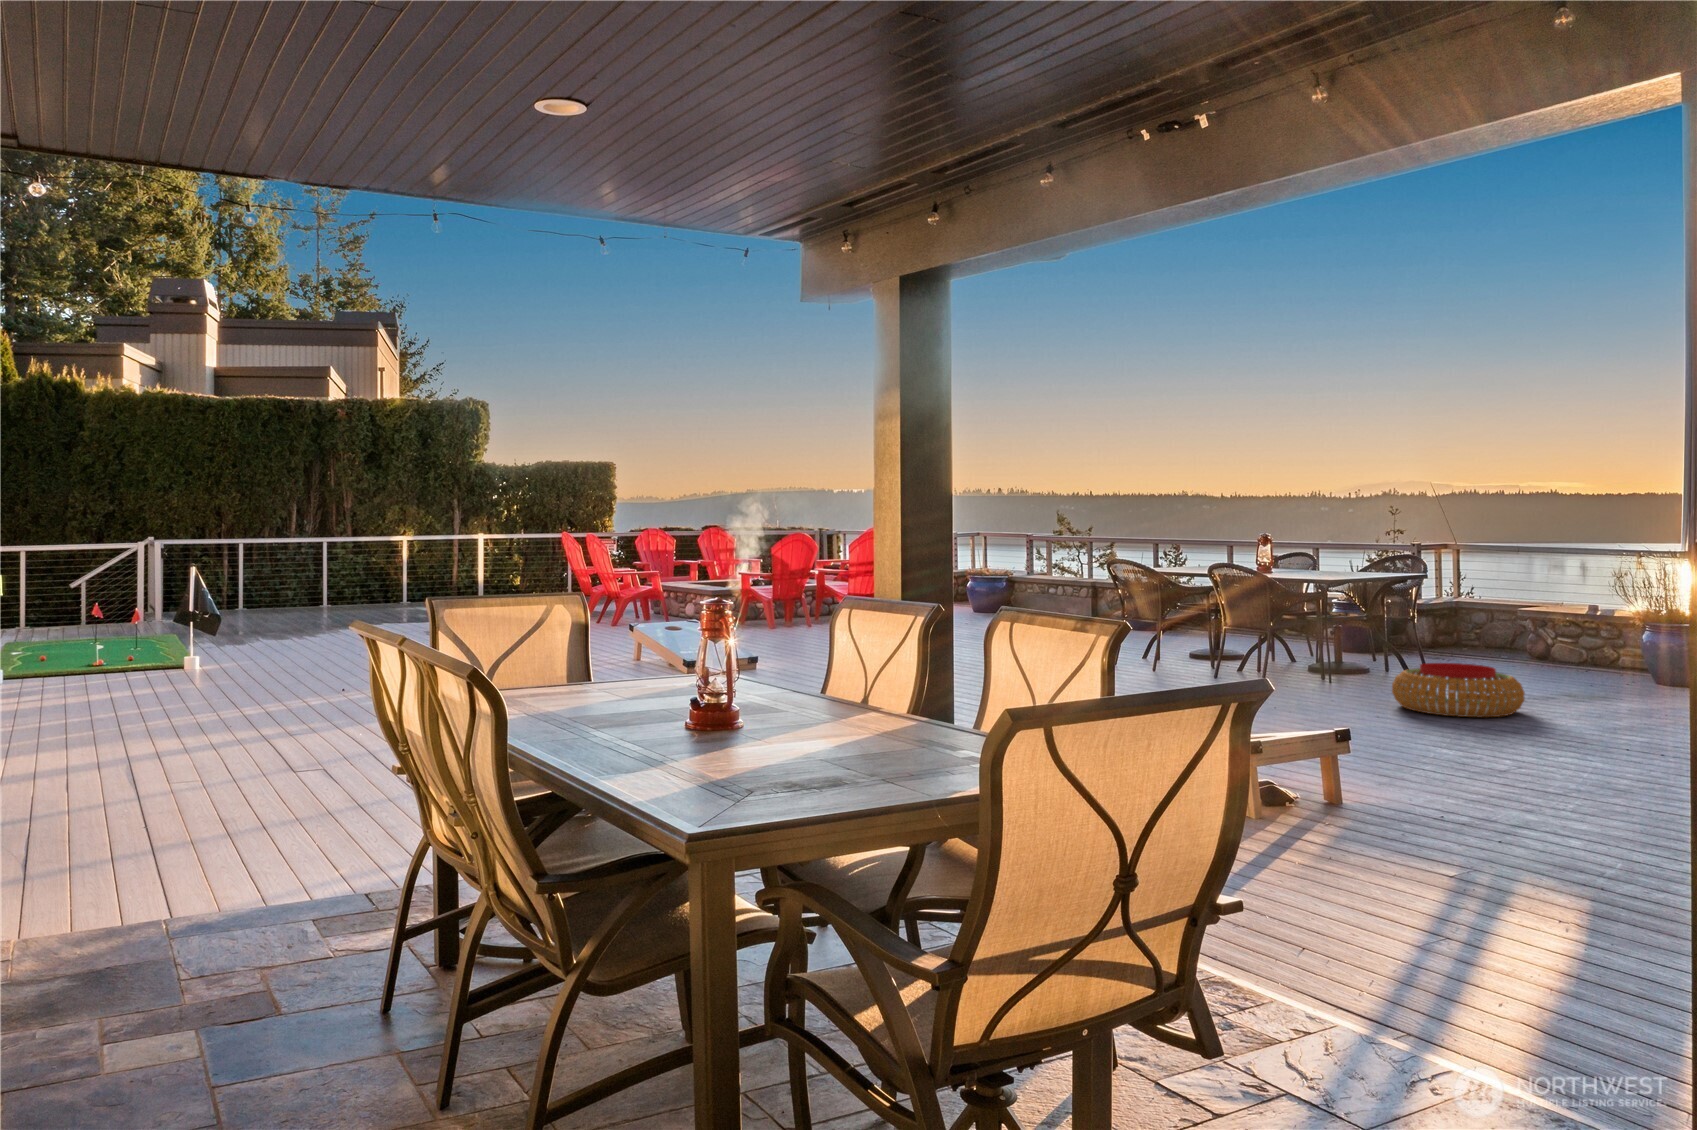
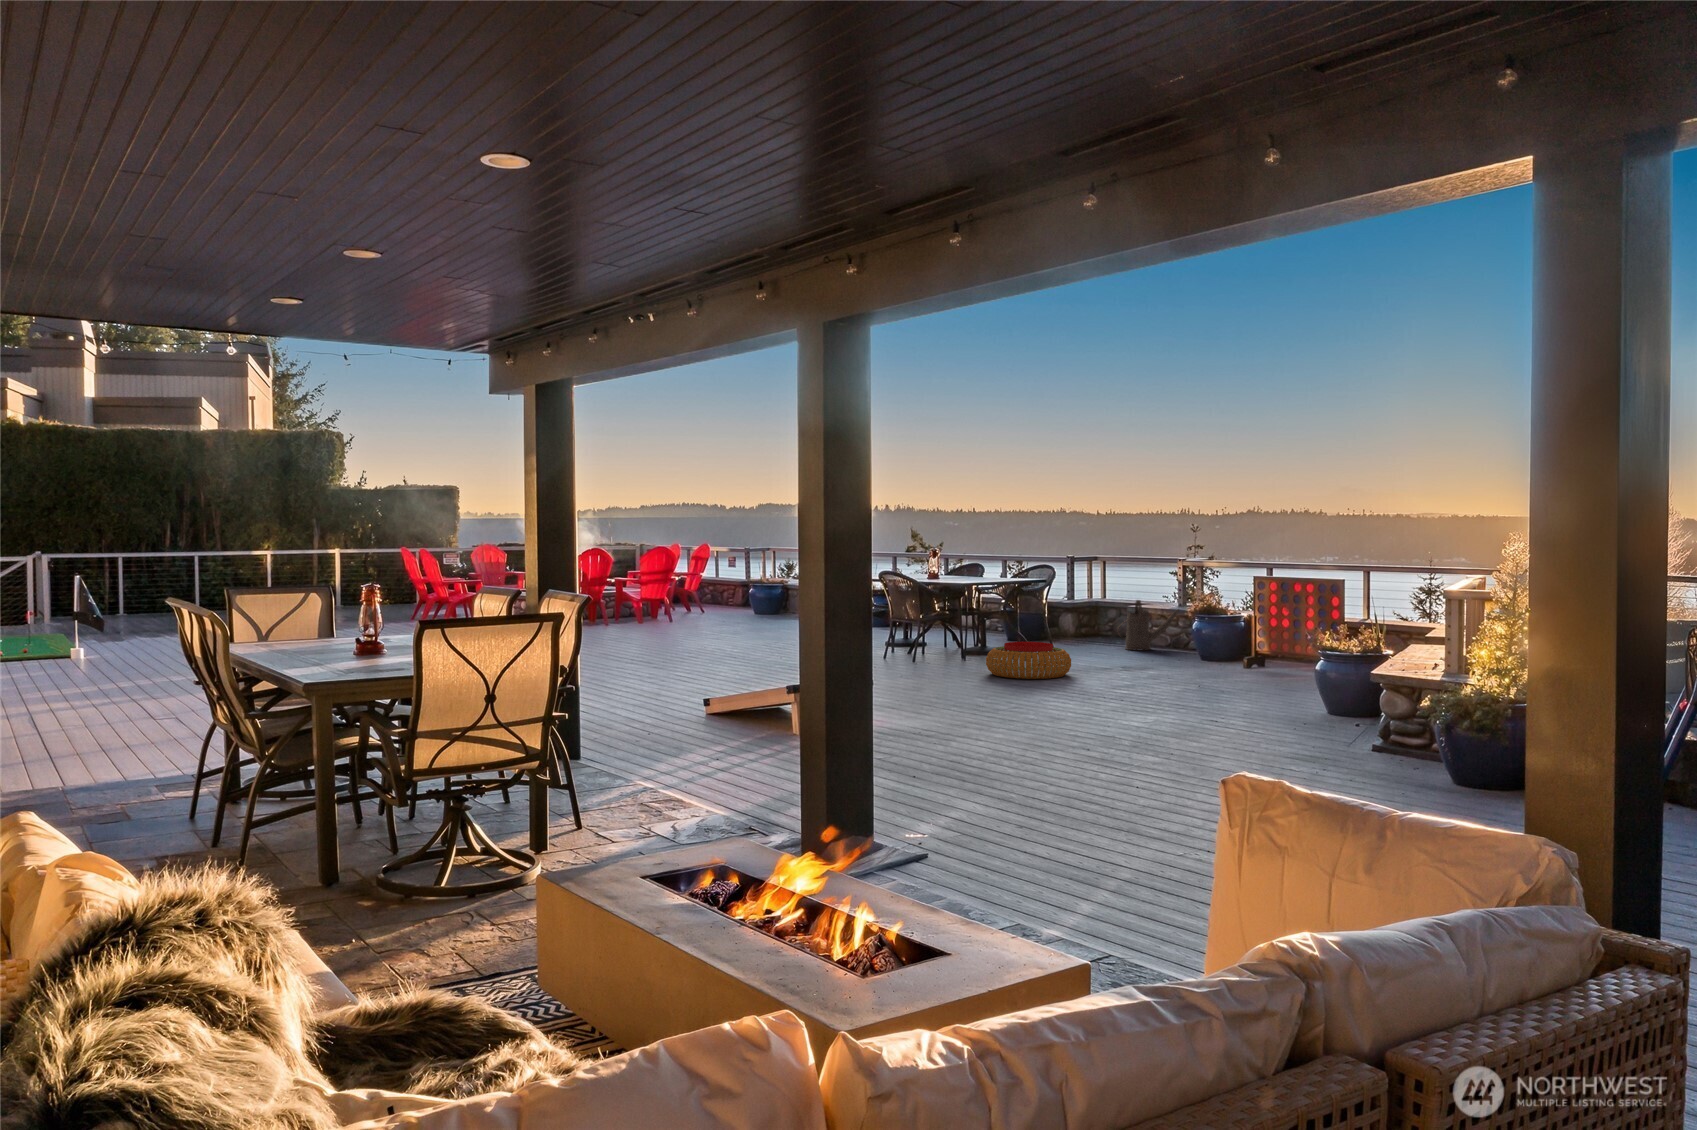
watering can: none [1515,603,1604,671] -> present [1125,600,1179,650]

